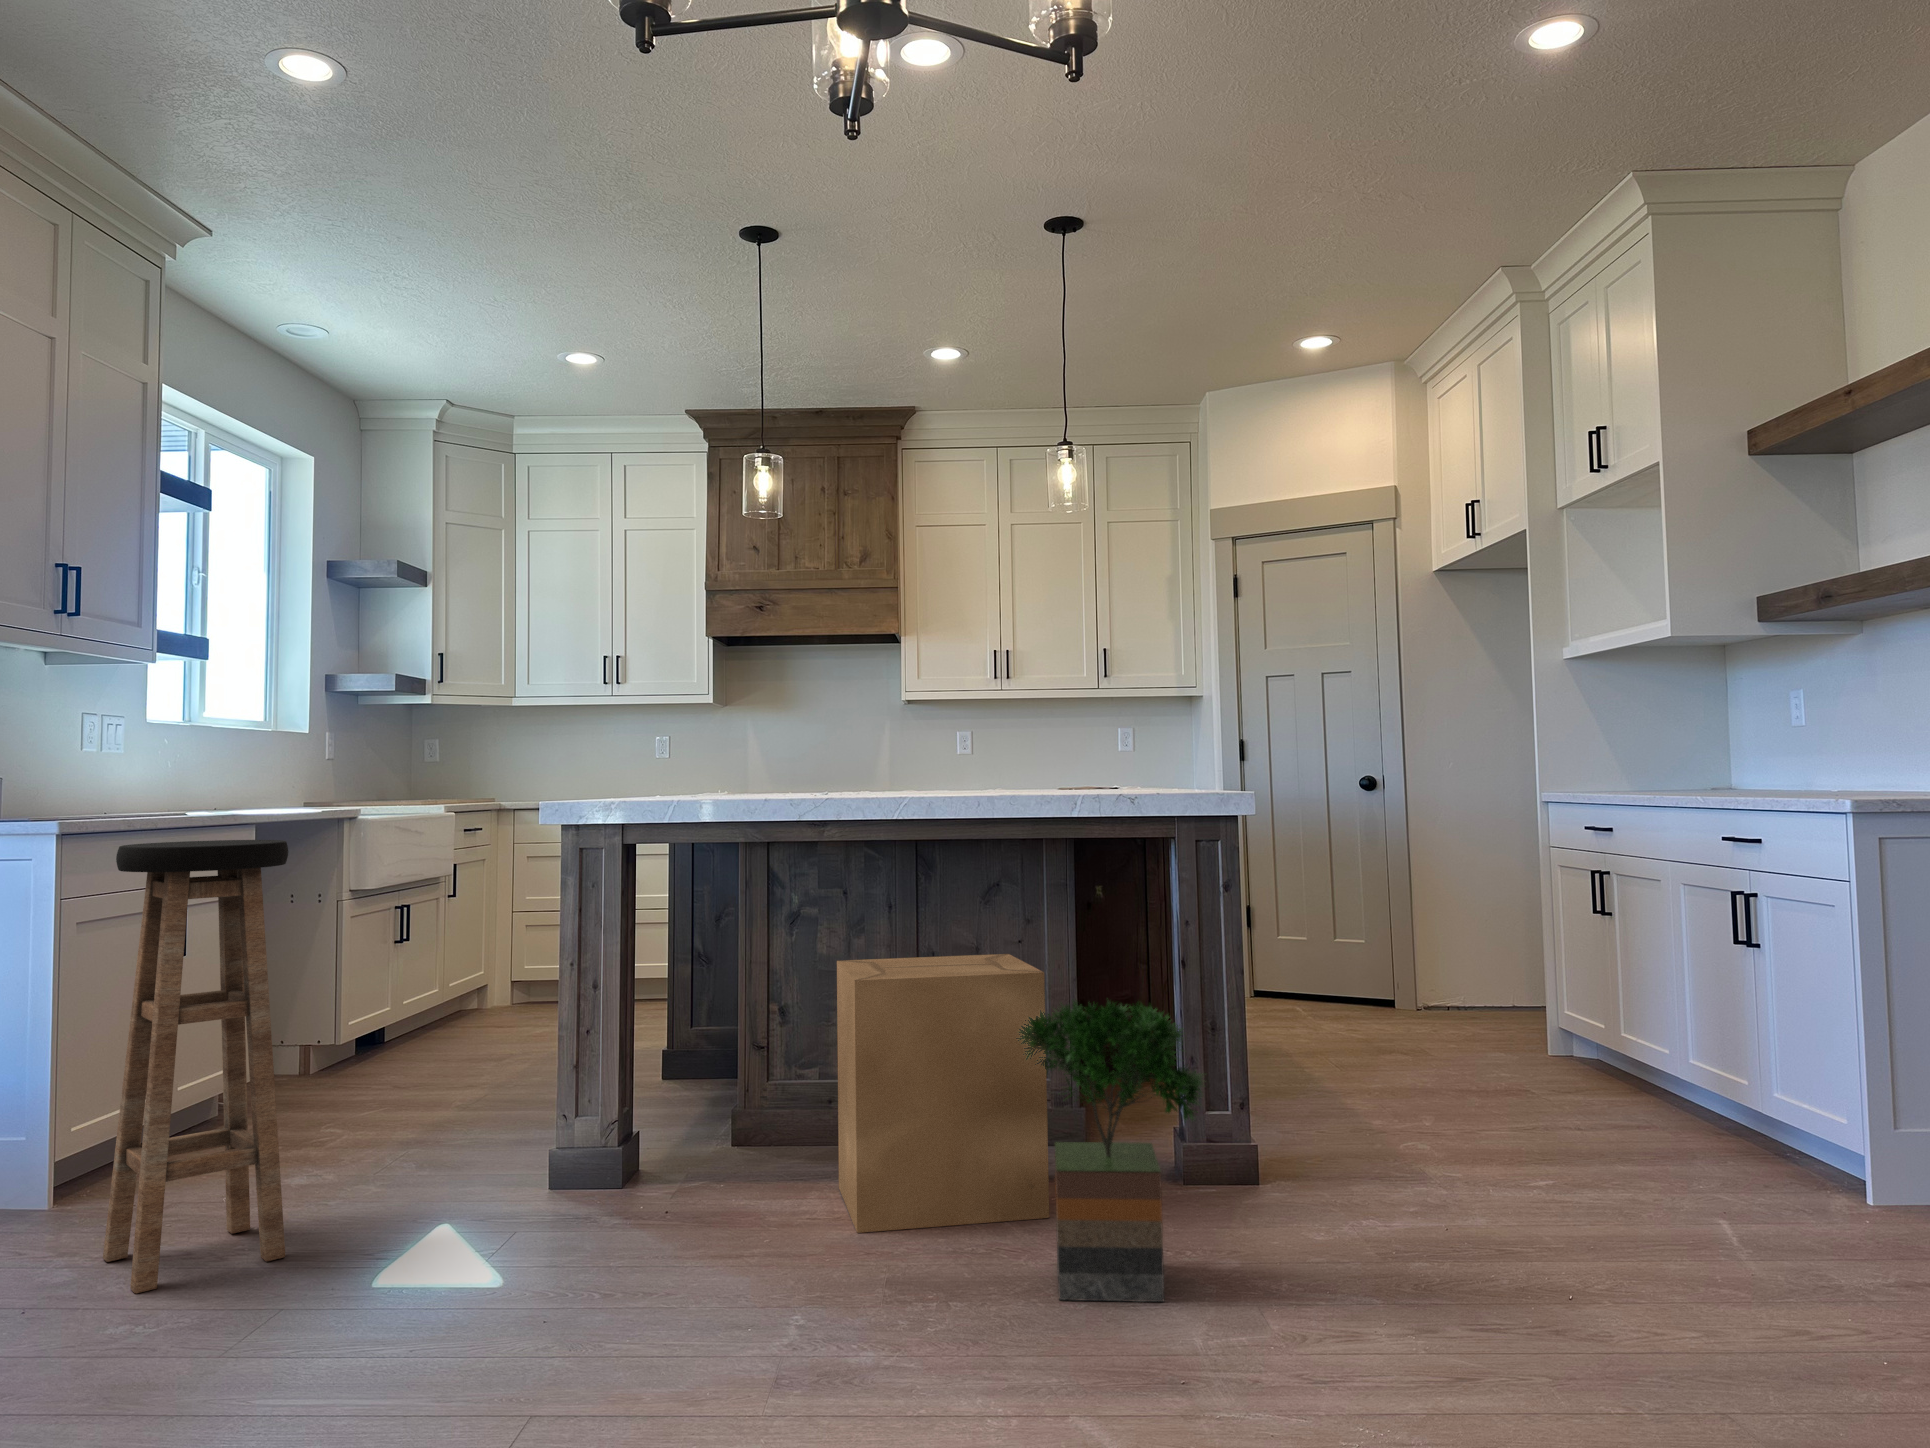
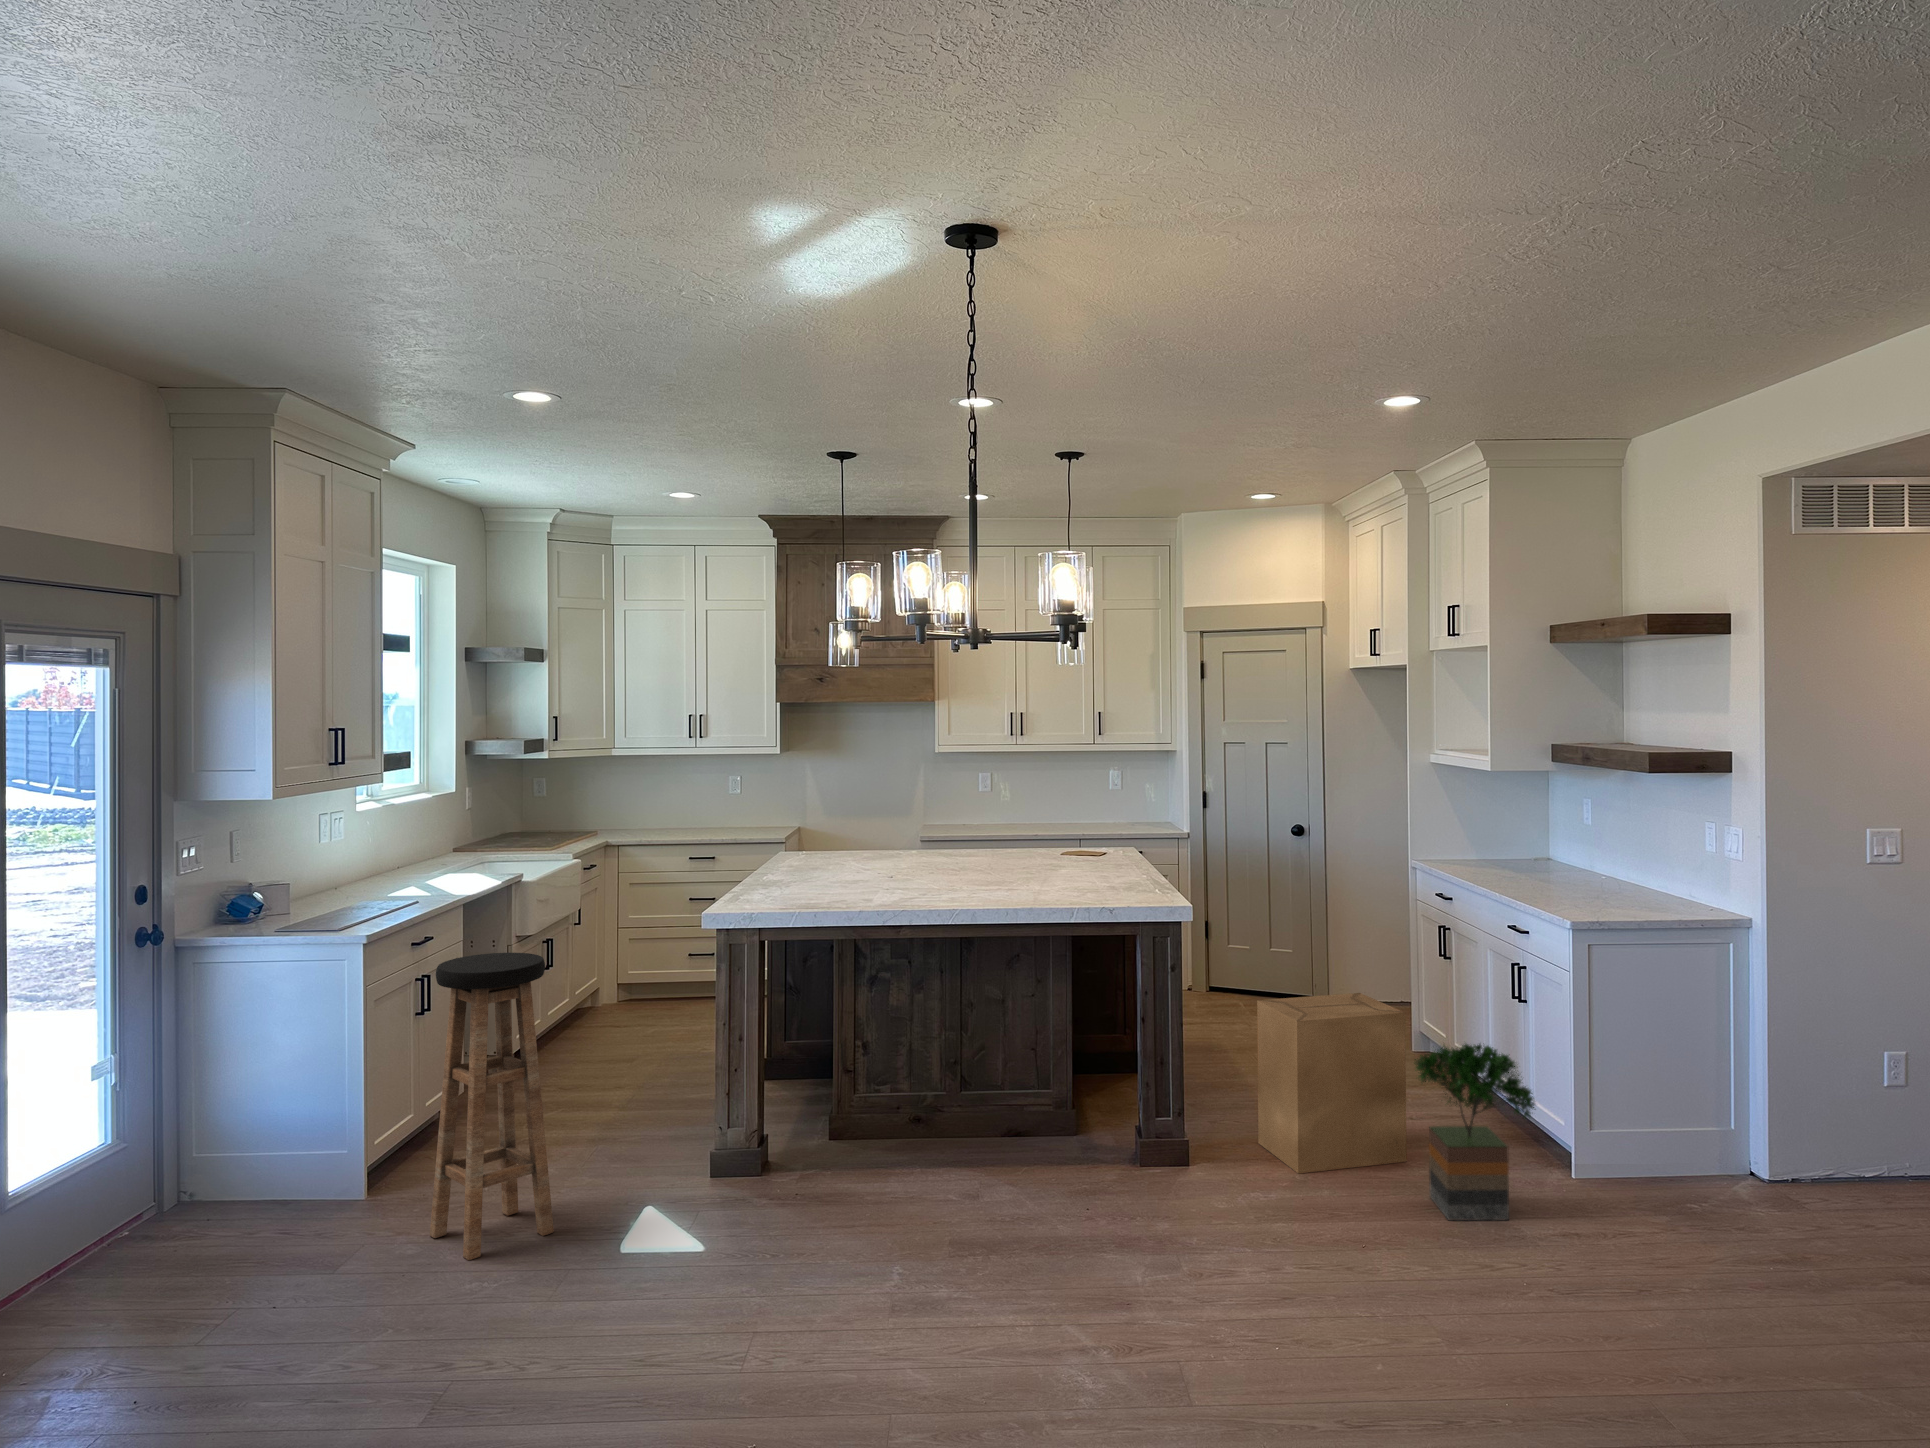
cardboard box: present [837,954,1049,1233] -> present [1257,993,1407,1174]
potted tree: present [1020,998,1204,1302] -> present [1414,1044,1536,1220]

